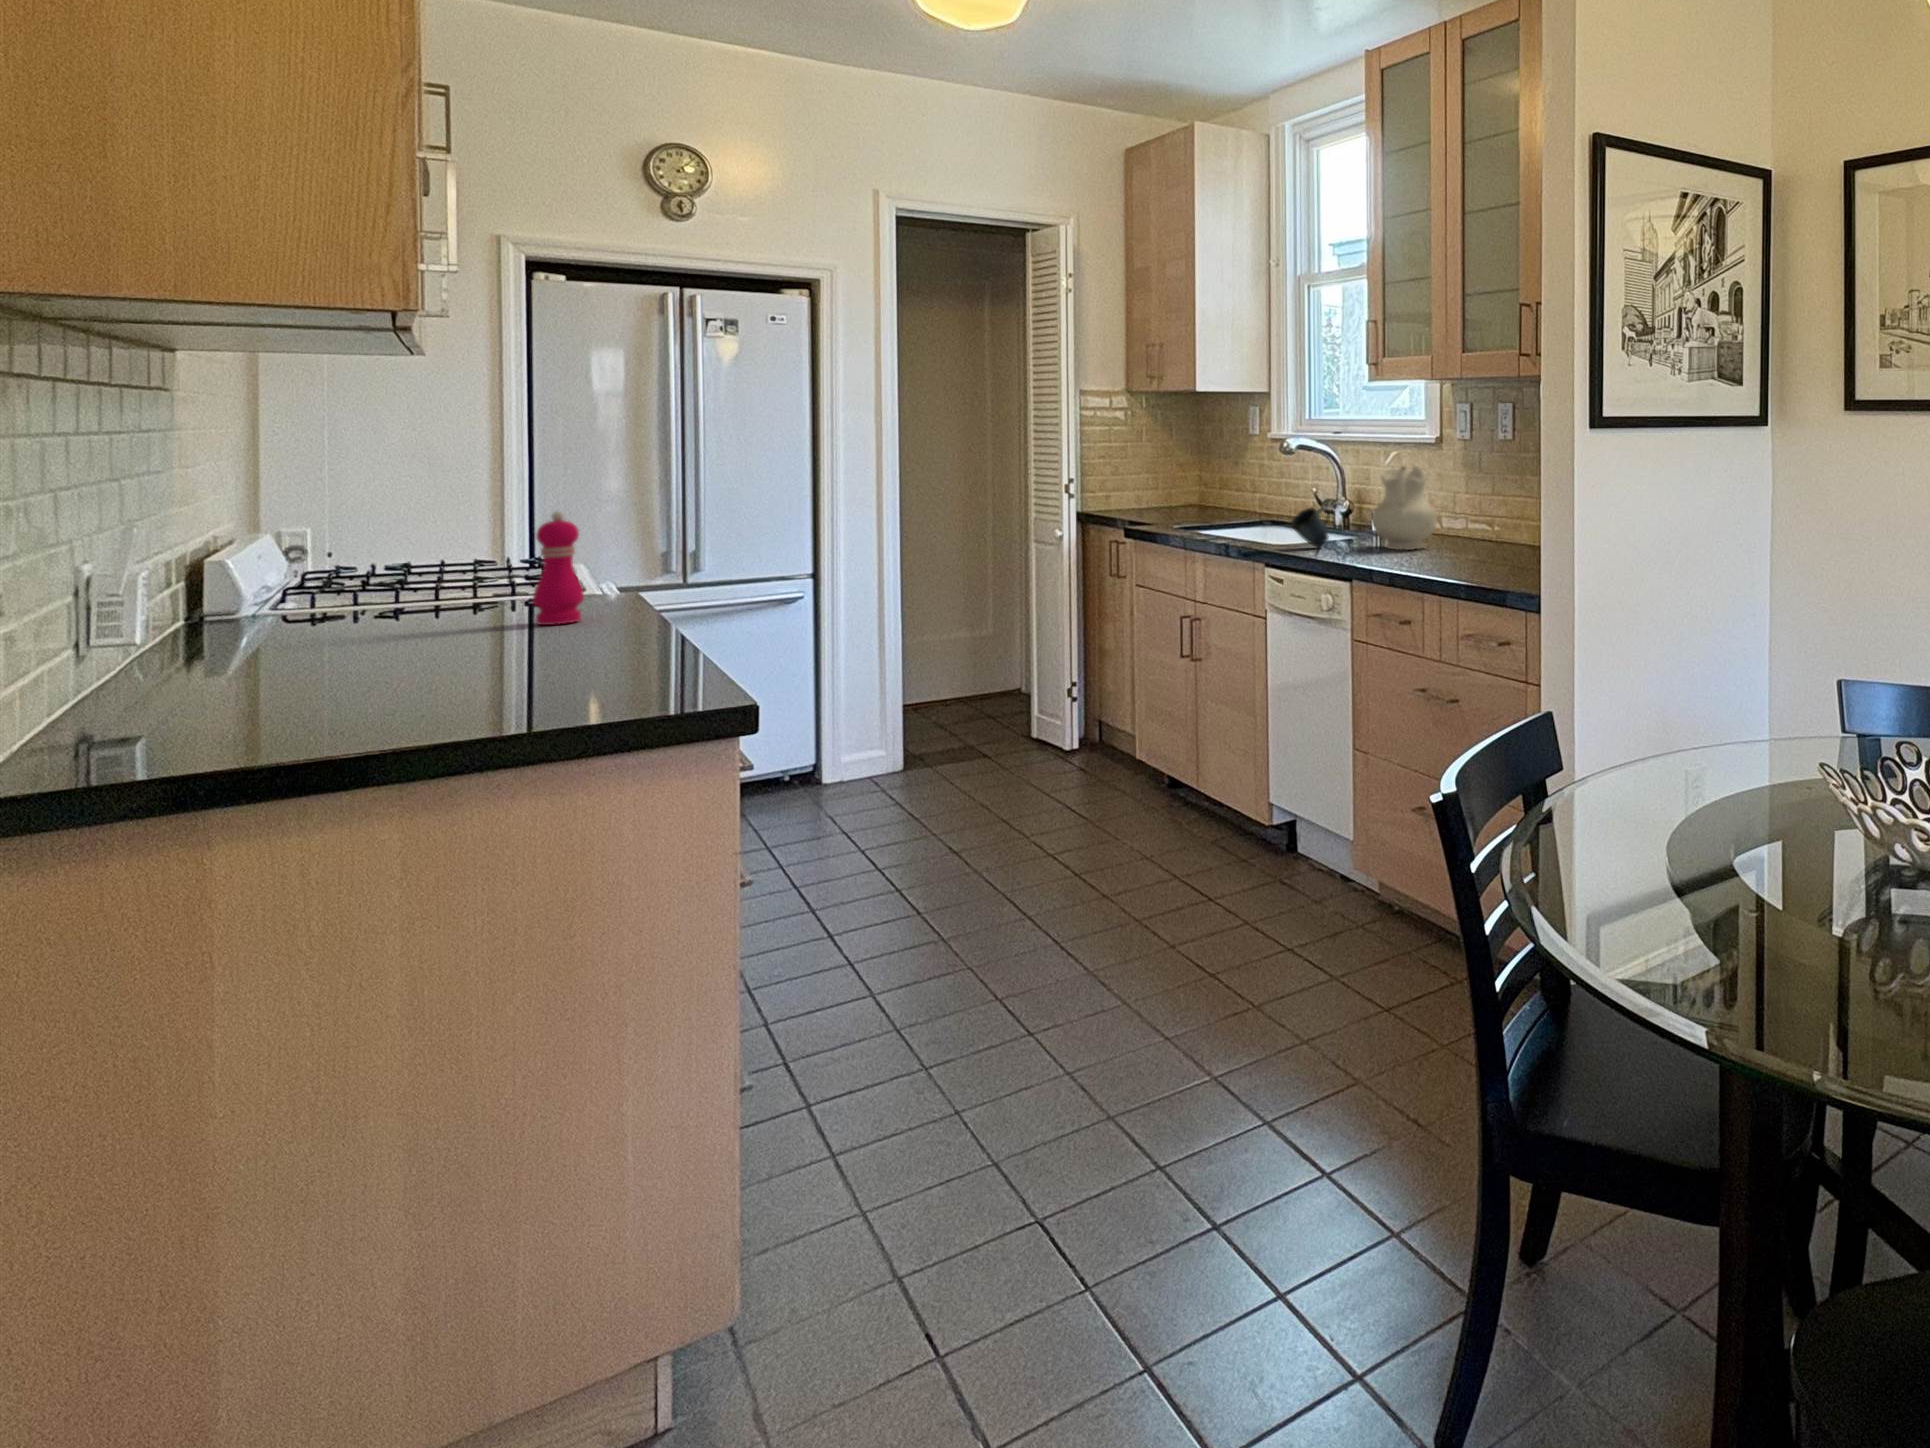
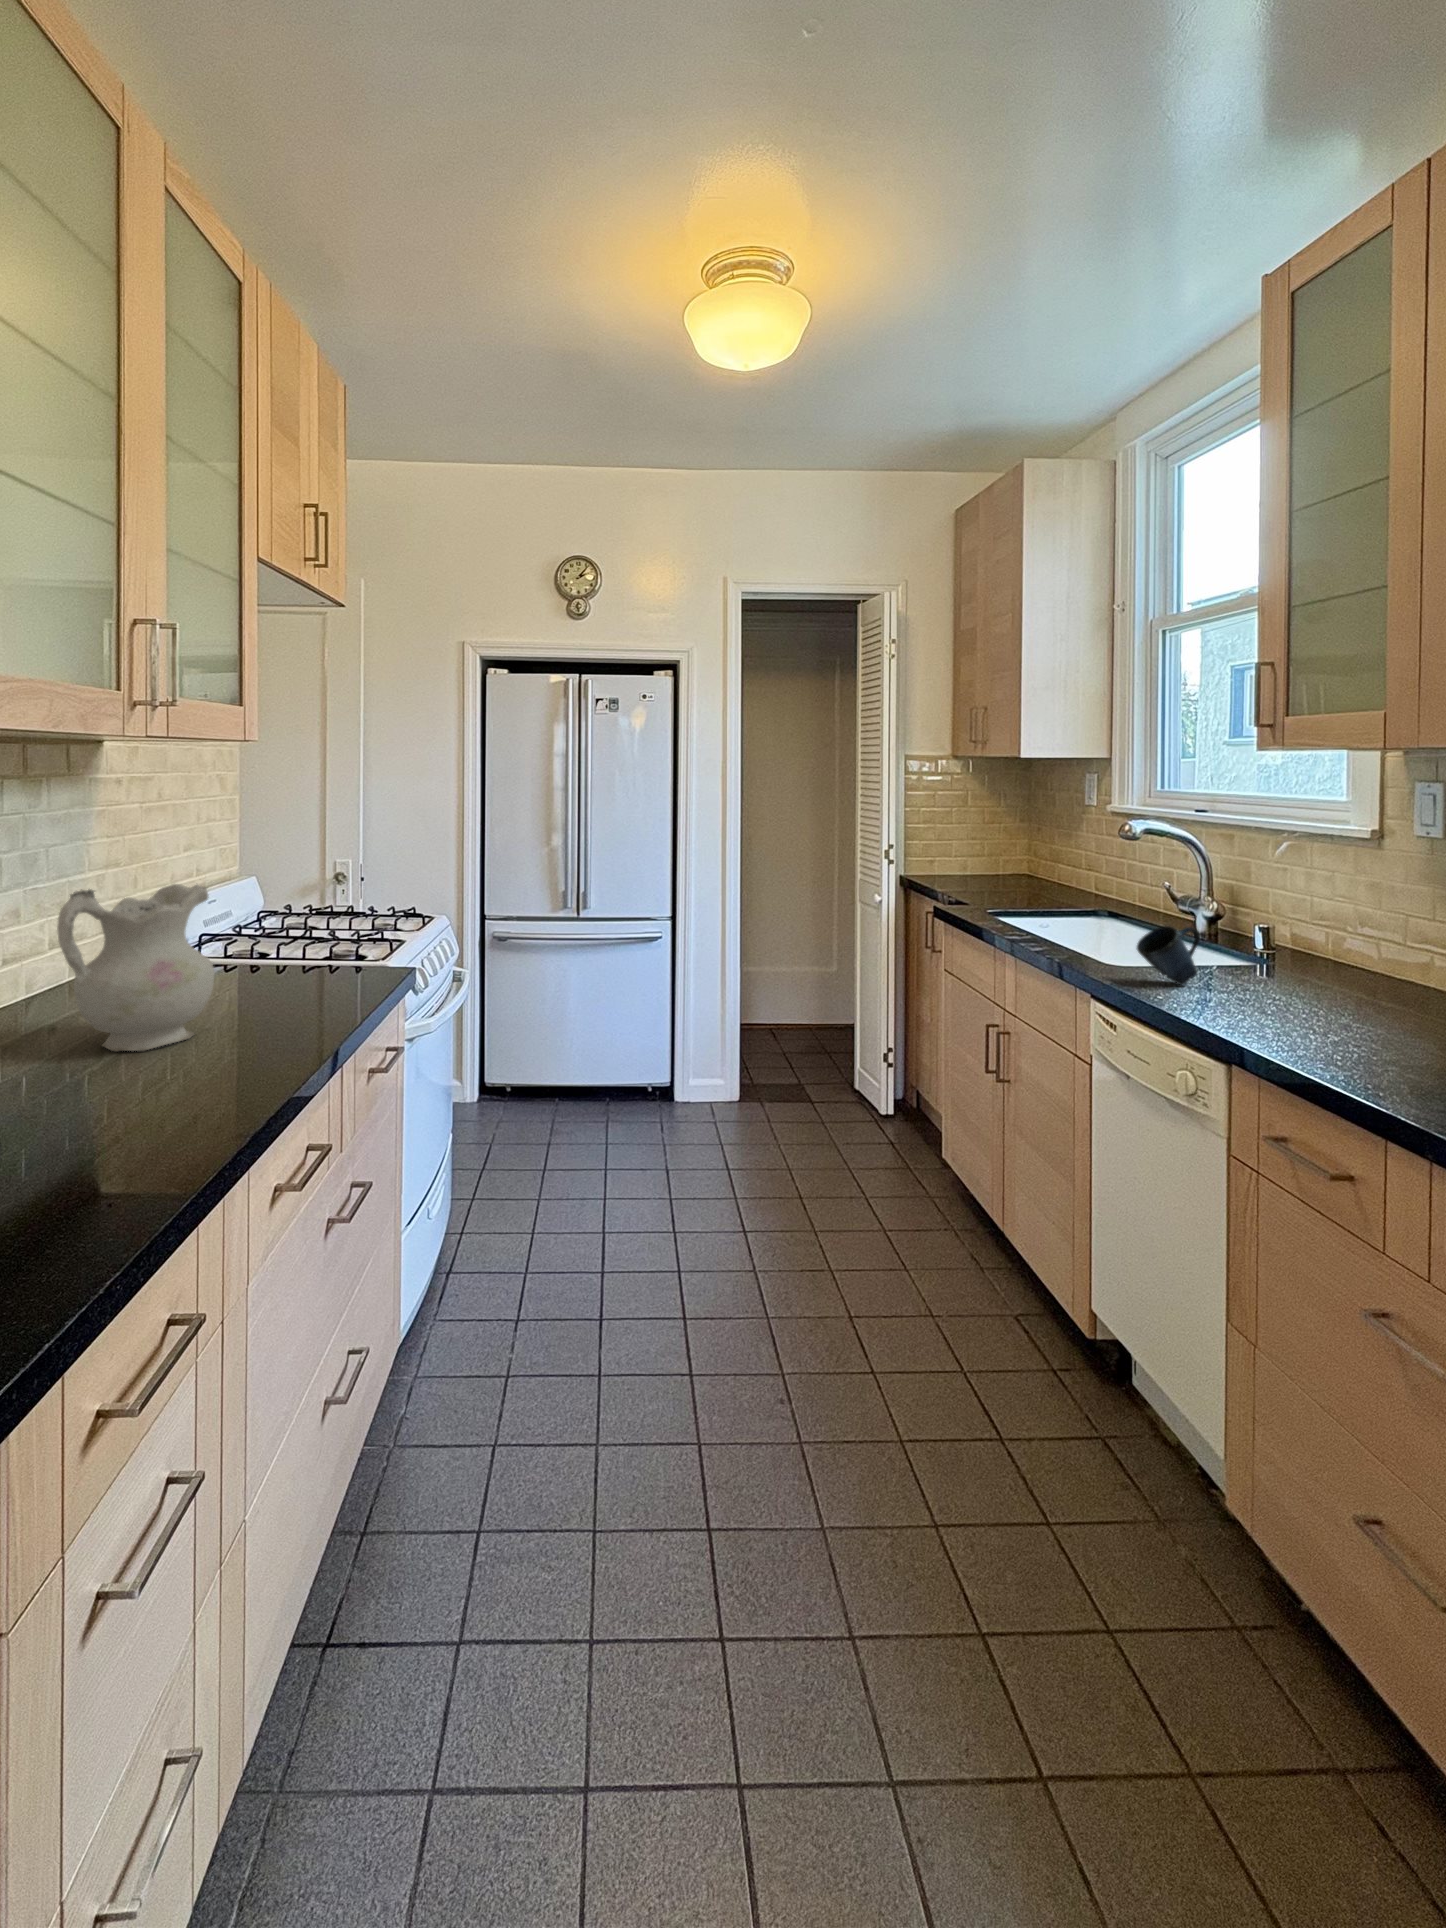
ceramic pitcher: present [1372,466,1437,550] -> present [57,884,215,1051]
pepper mill: present [533,512,584,625] -> none [270,898,314,1017]

